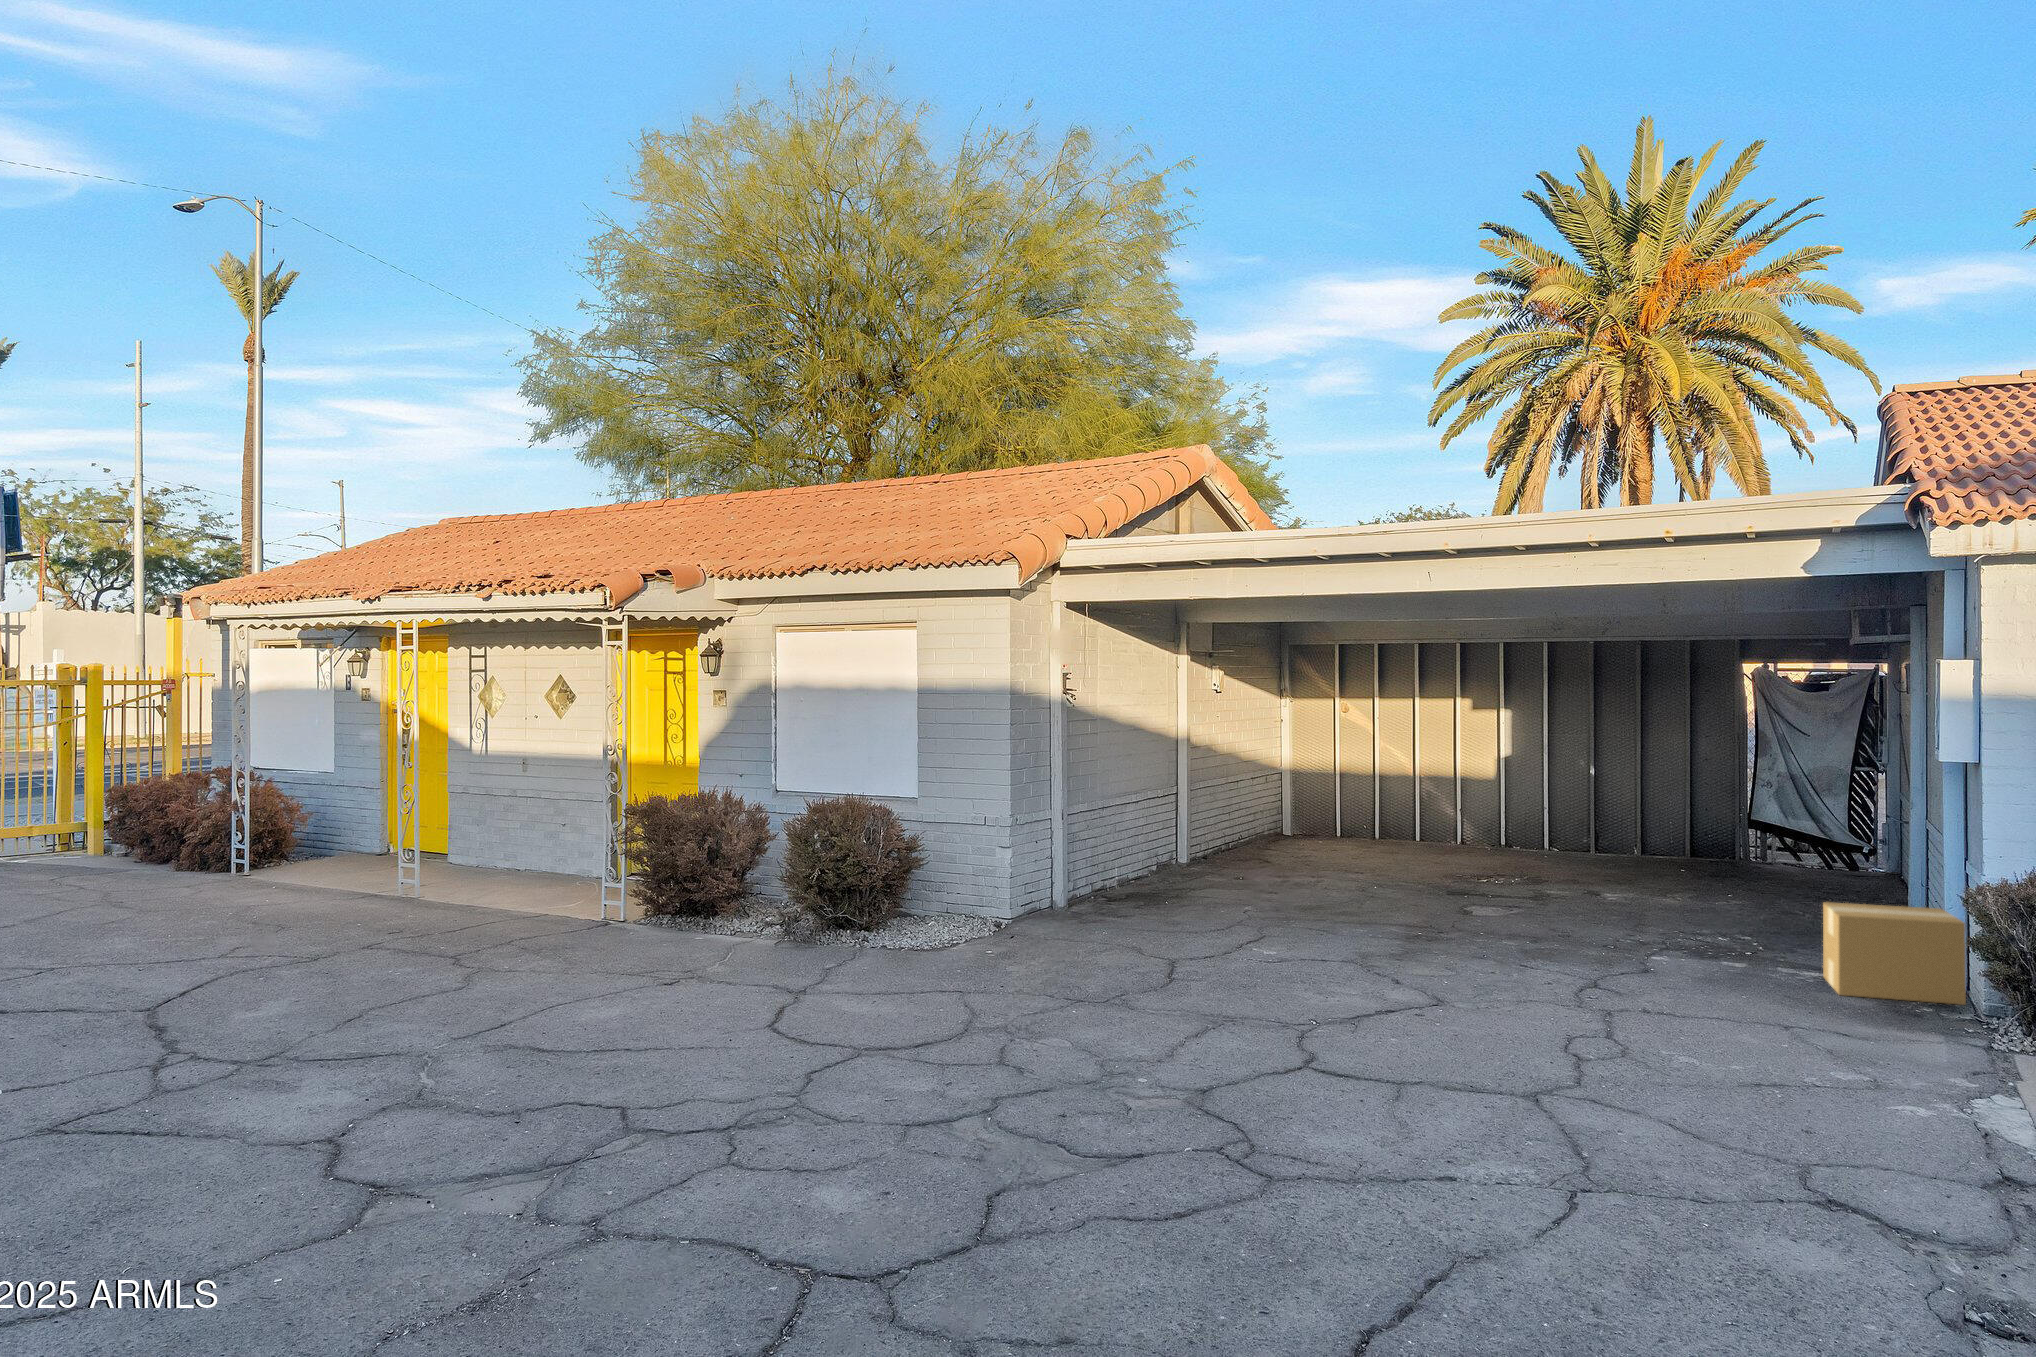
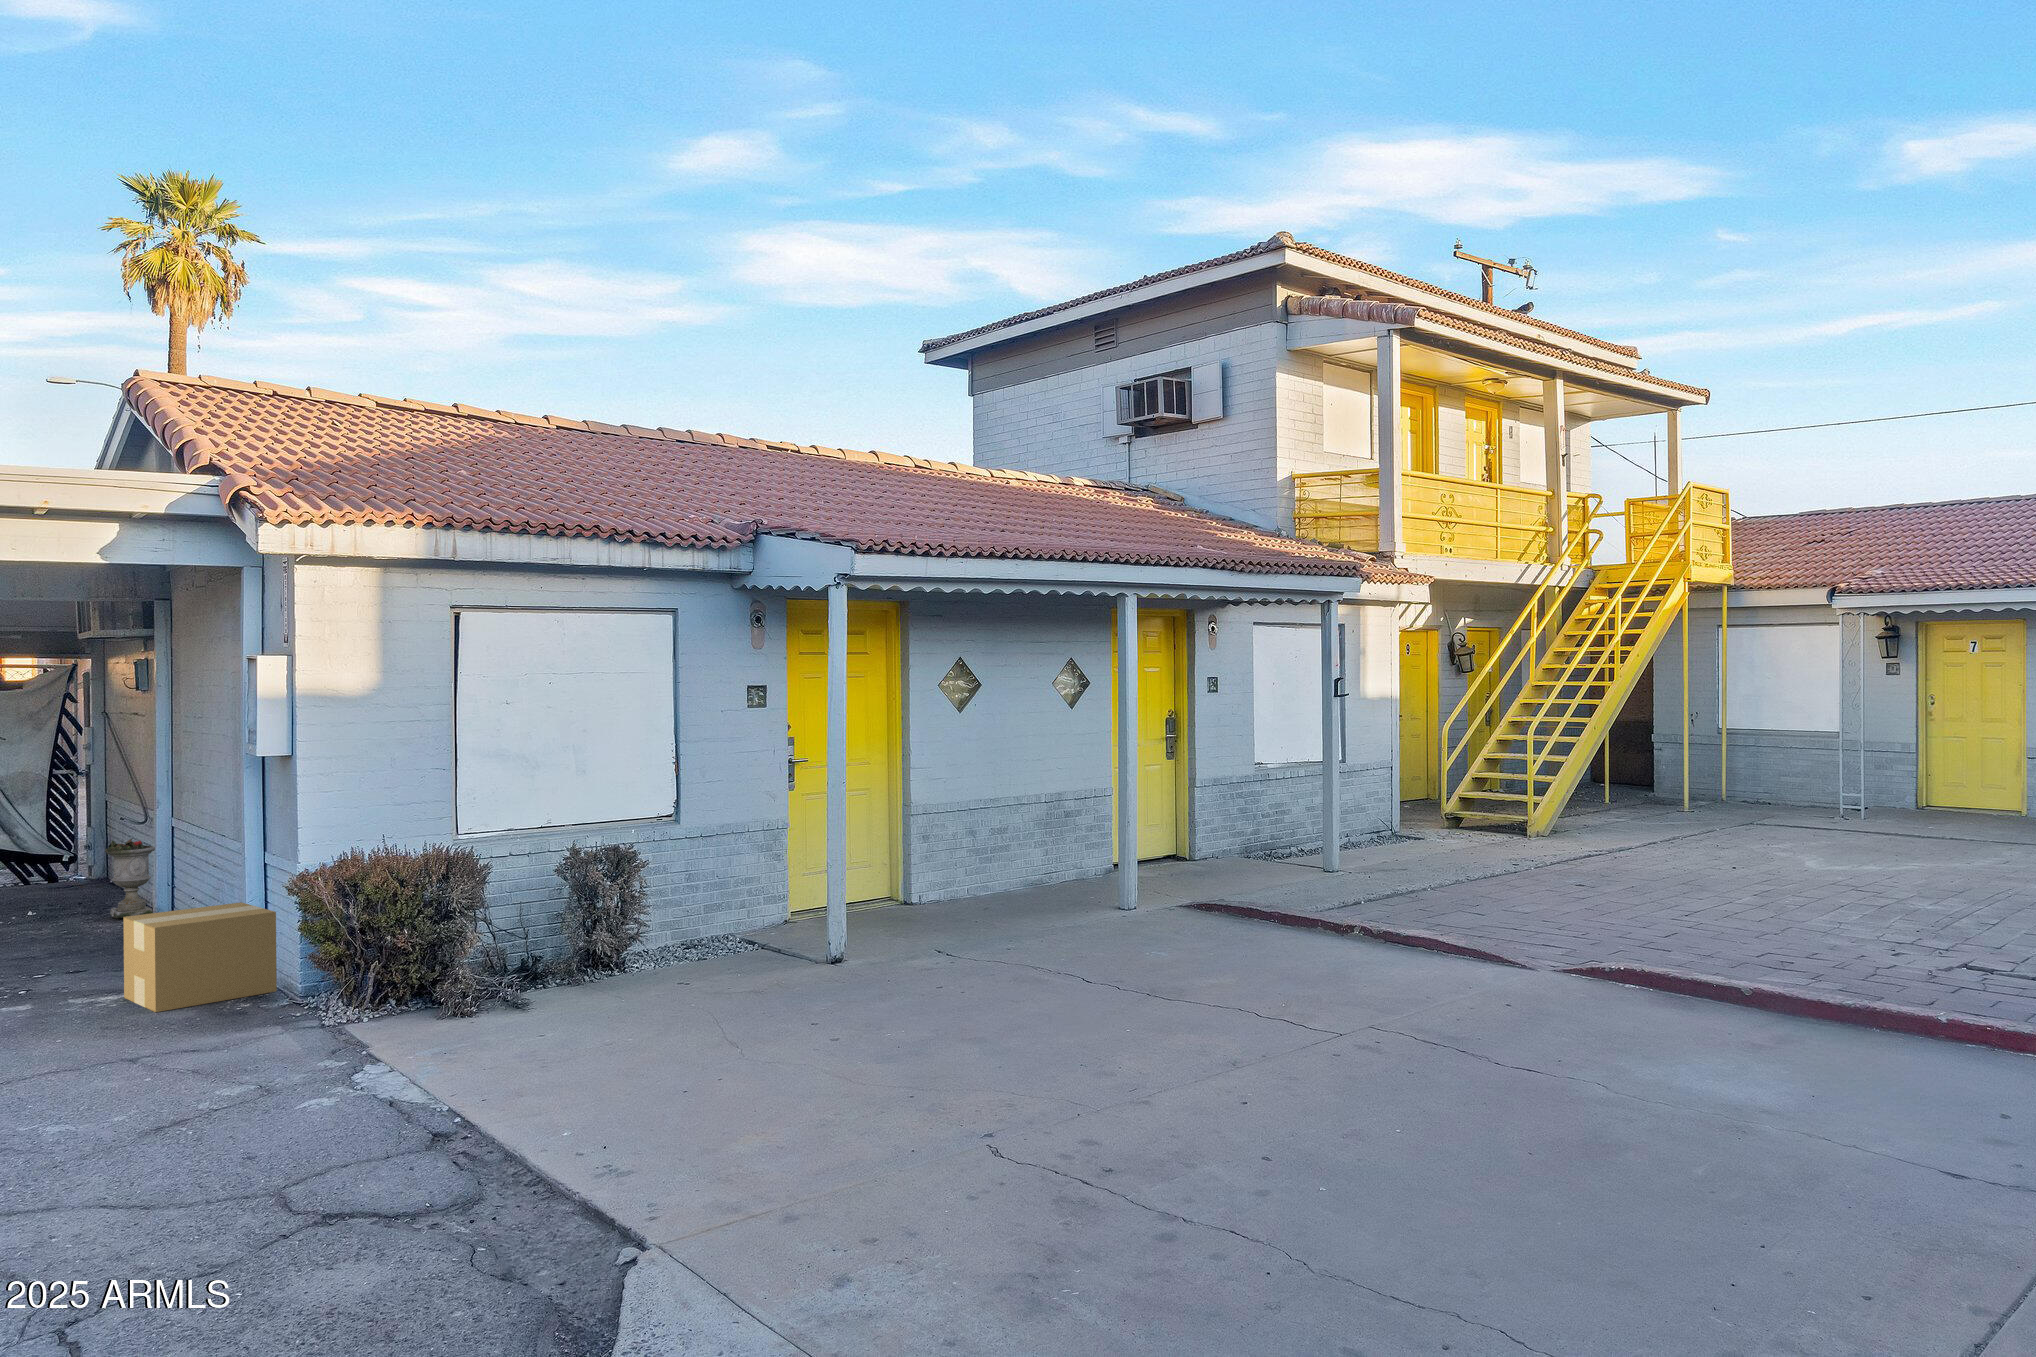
planter: none [1862,835,1910,912] -> present [105,839,155,918]

